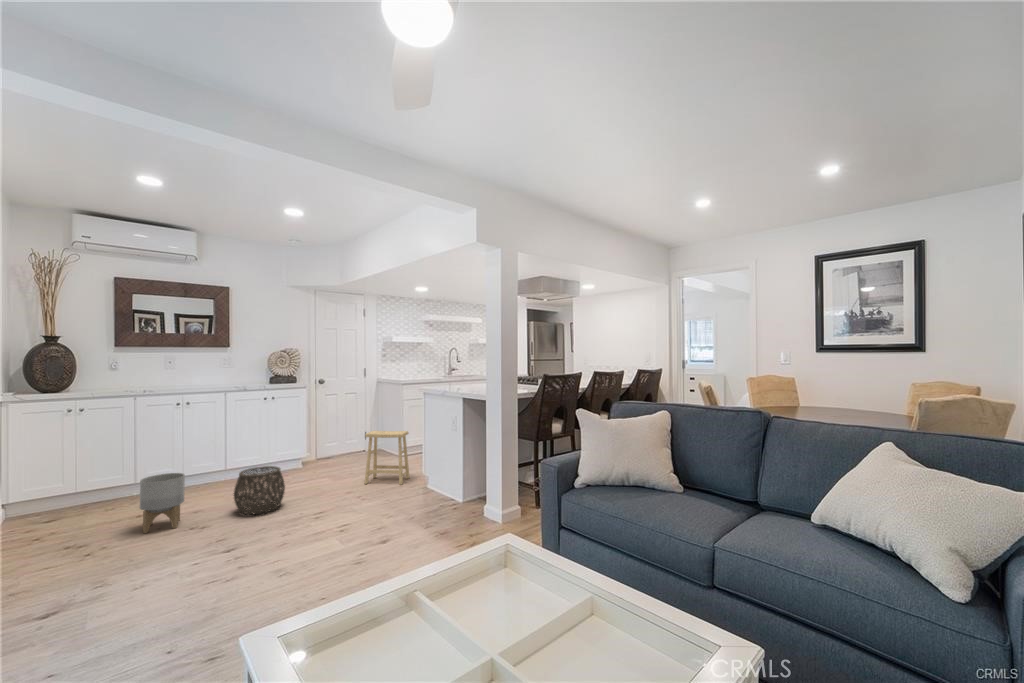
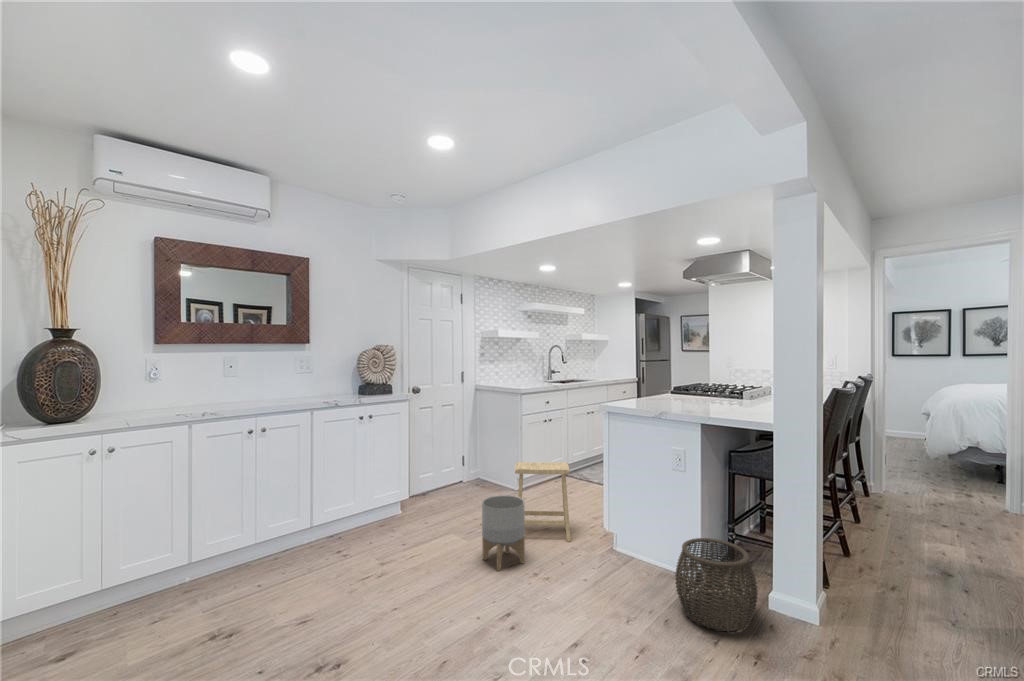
woven basket: present [234,466,285,515] -> present [675,538,758,632]
planter: present [140,473,185,533] -> present [482,495,525,571]

